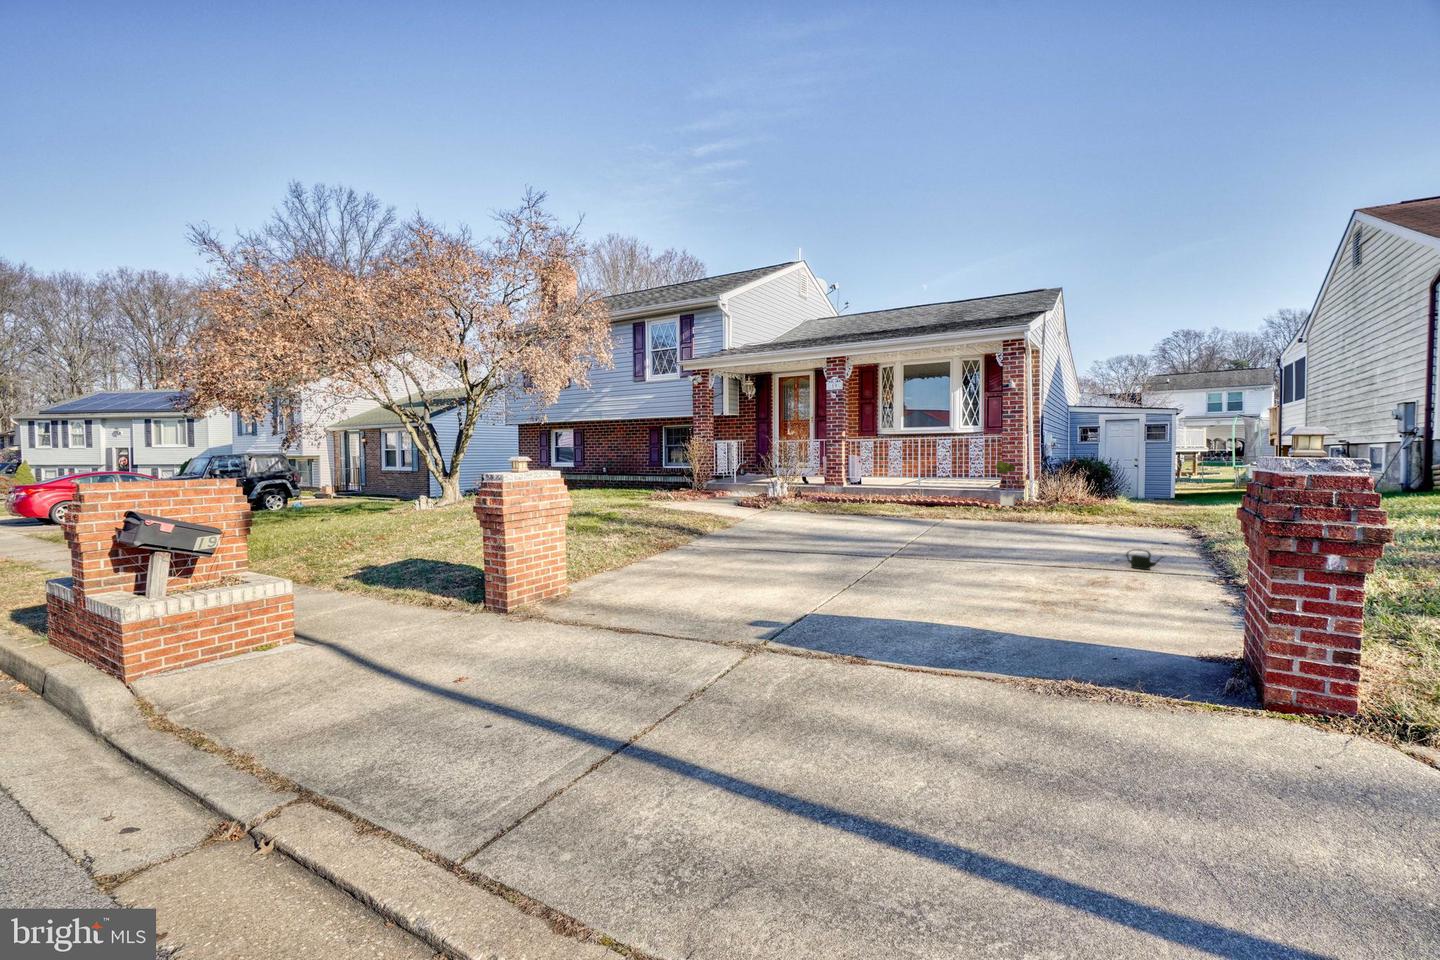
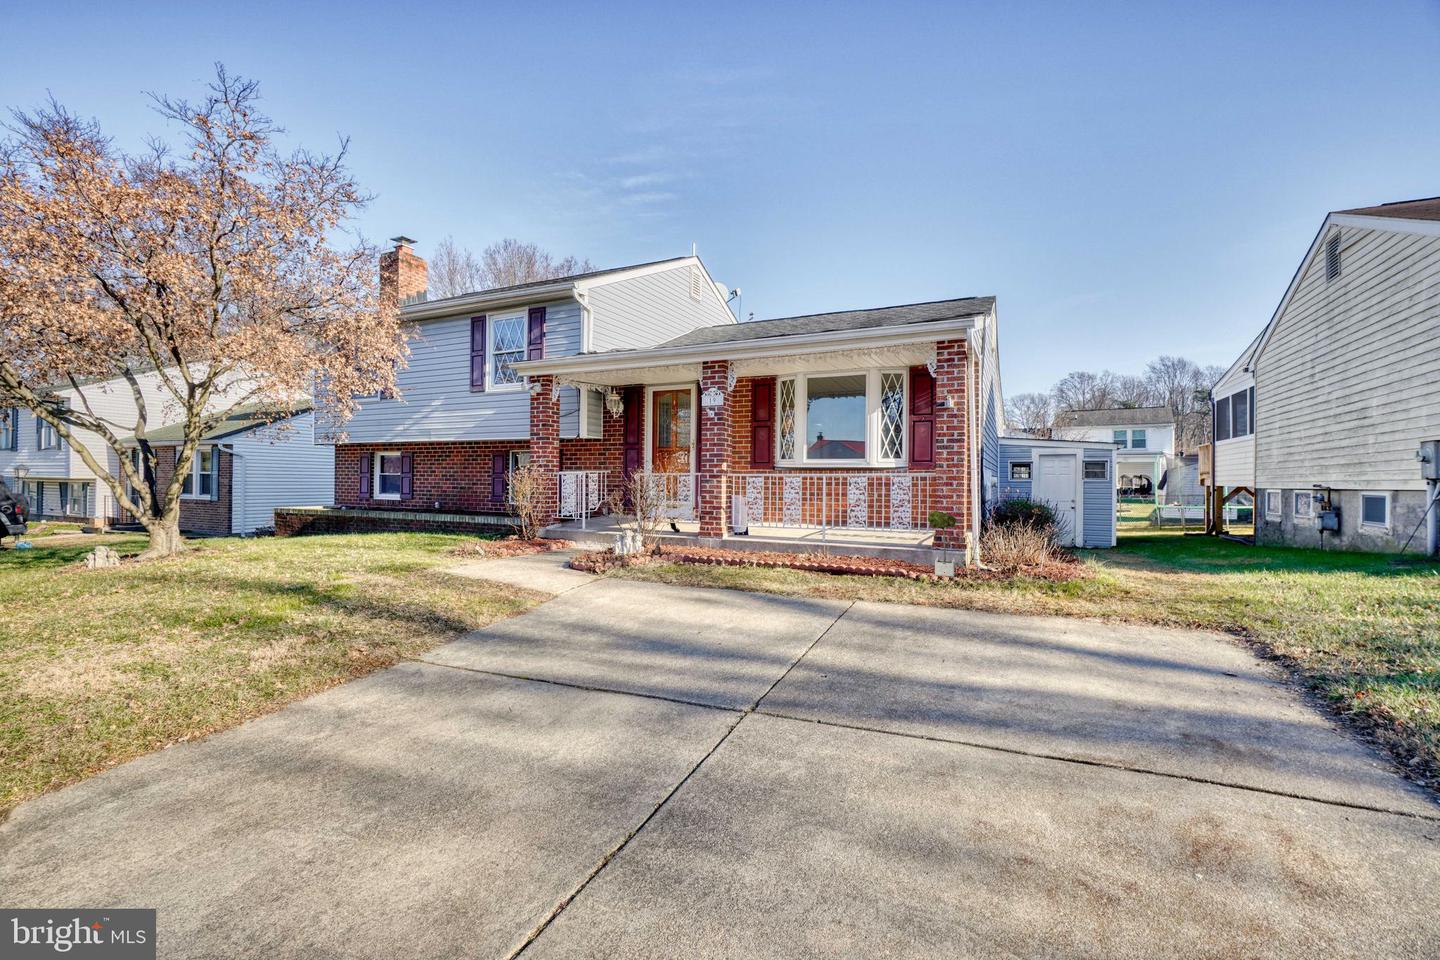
watering can: present [1126,549,1160,570] -> none [1272,774,1389,836]

